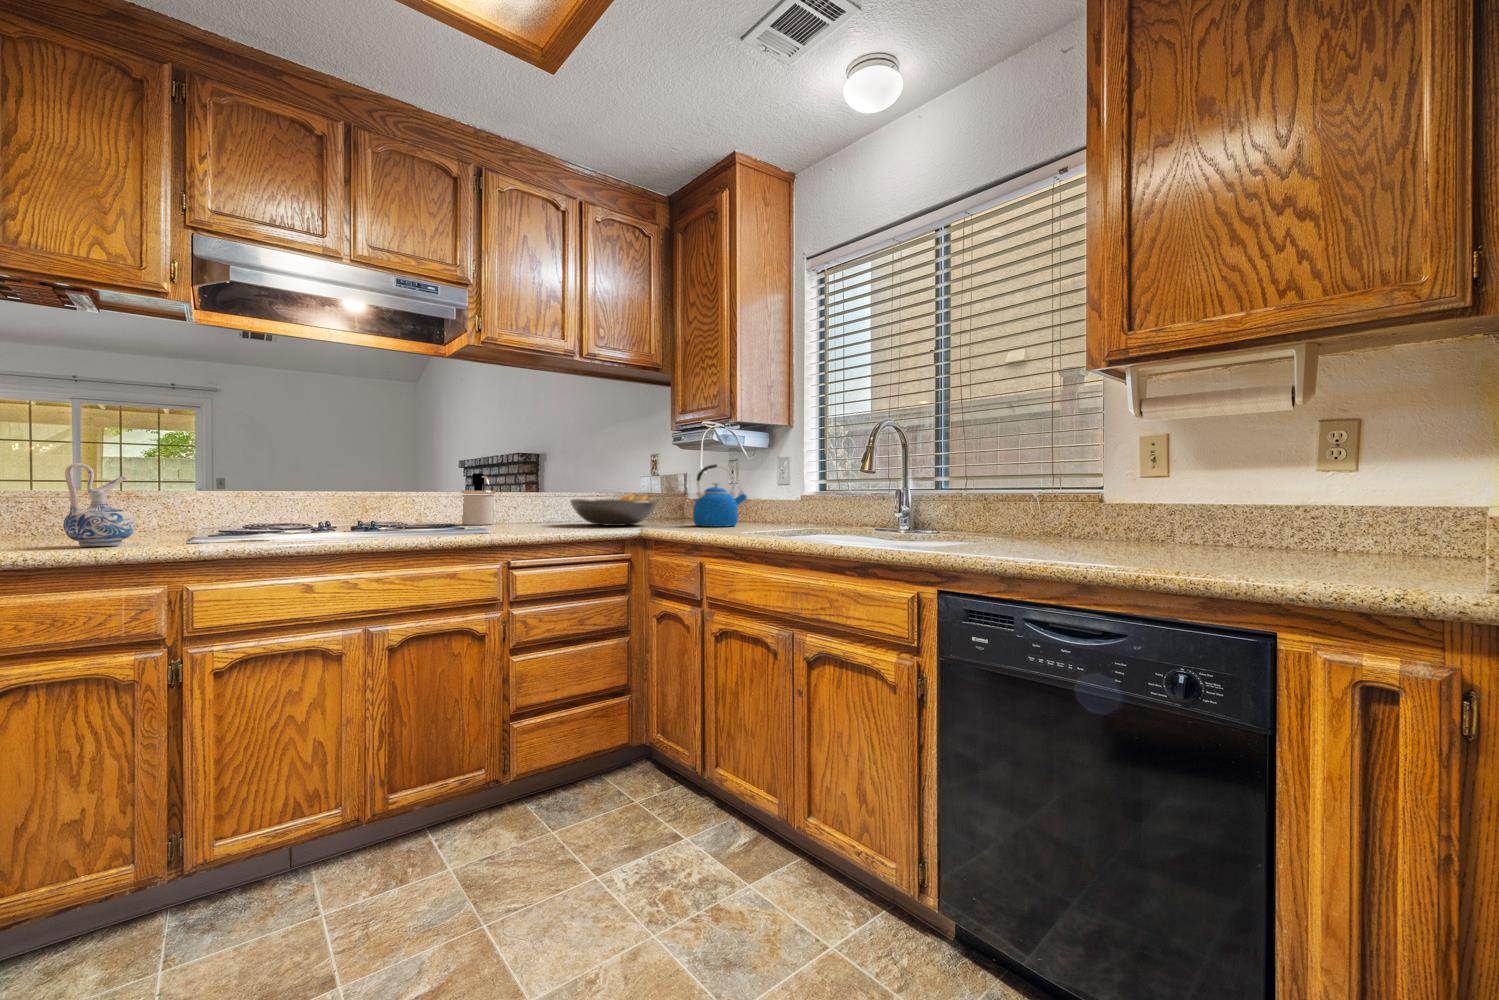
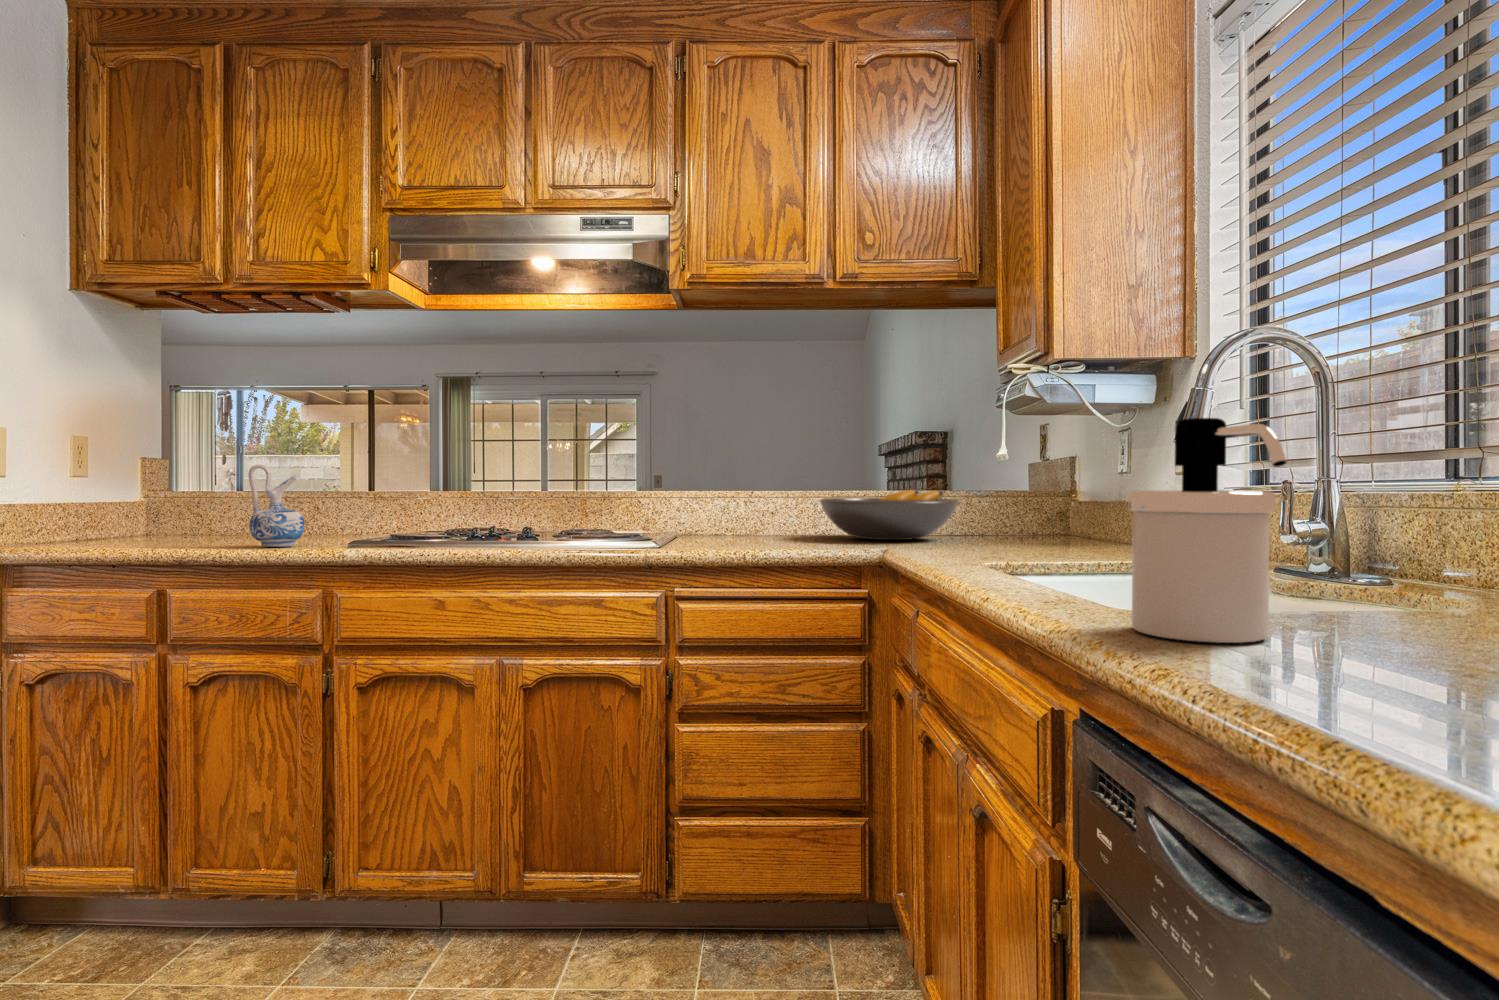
kettle: present [693,464,747,527] -> none [1009,435,1118,548]
soap dispenser: present [461,473,495,525] -> present [1128,418,1287,643]

